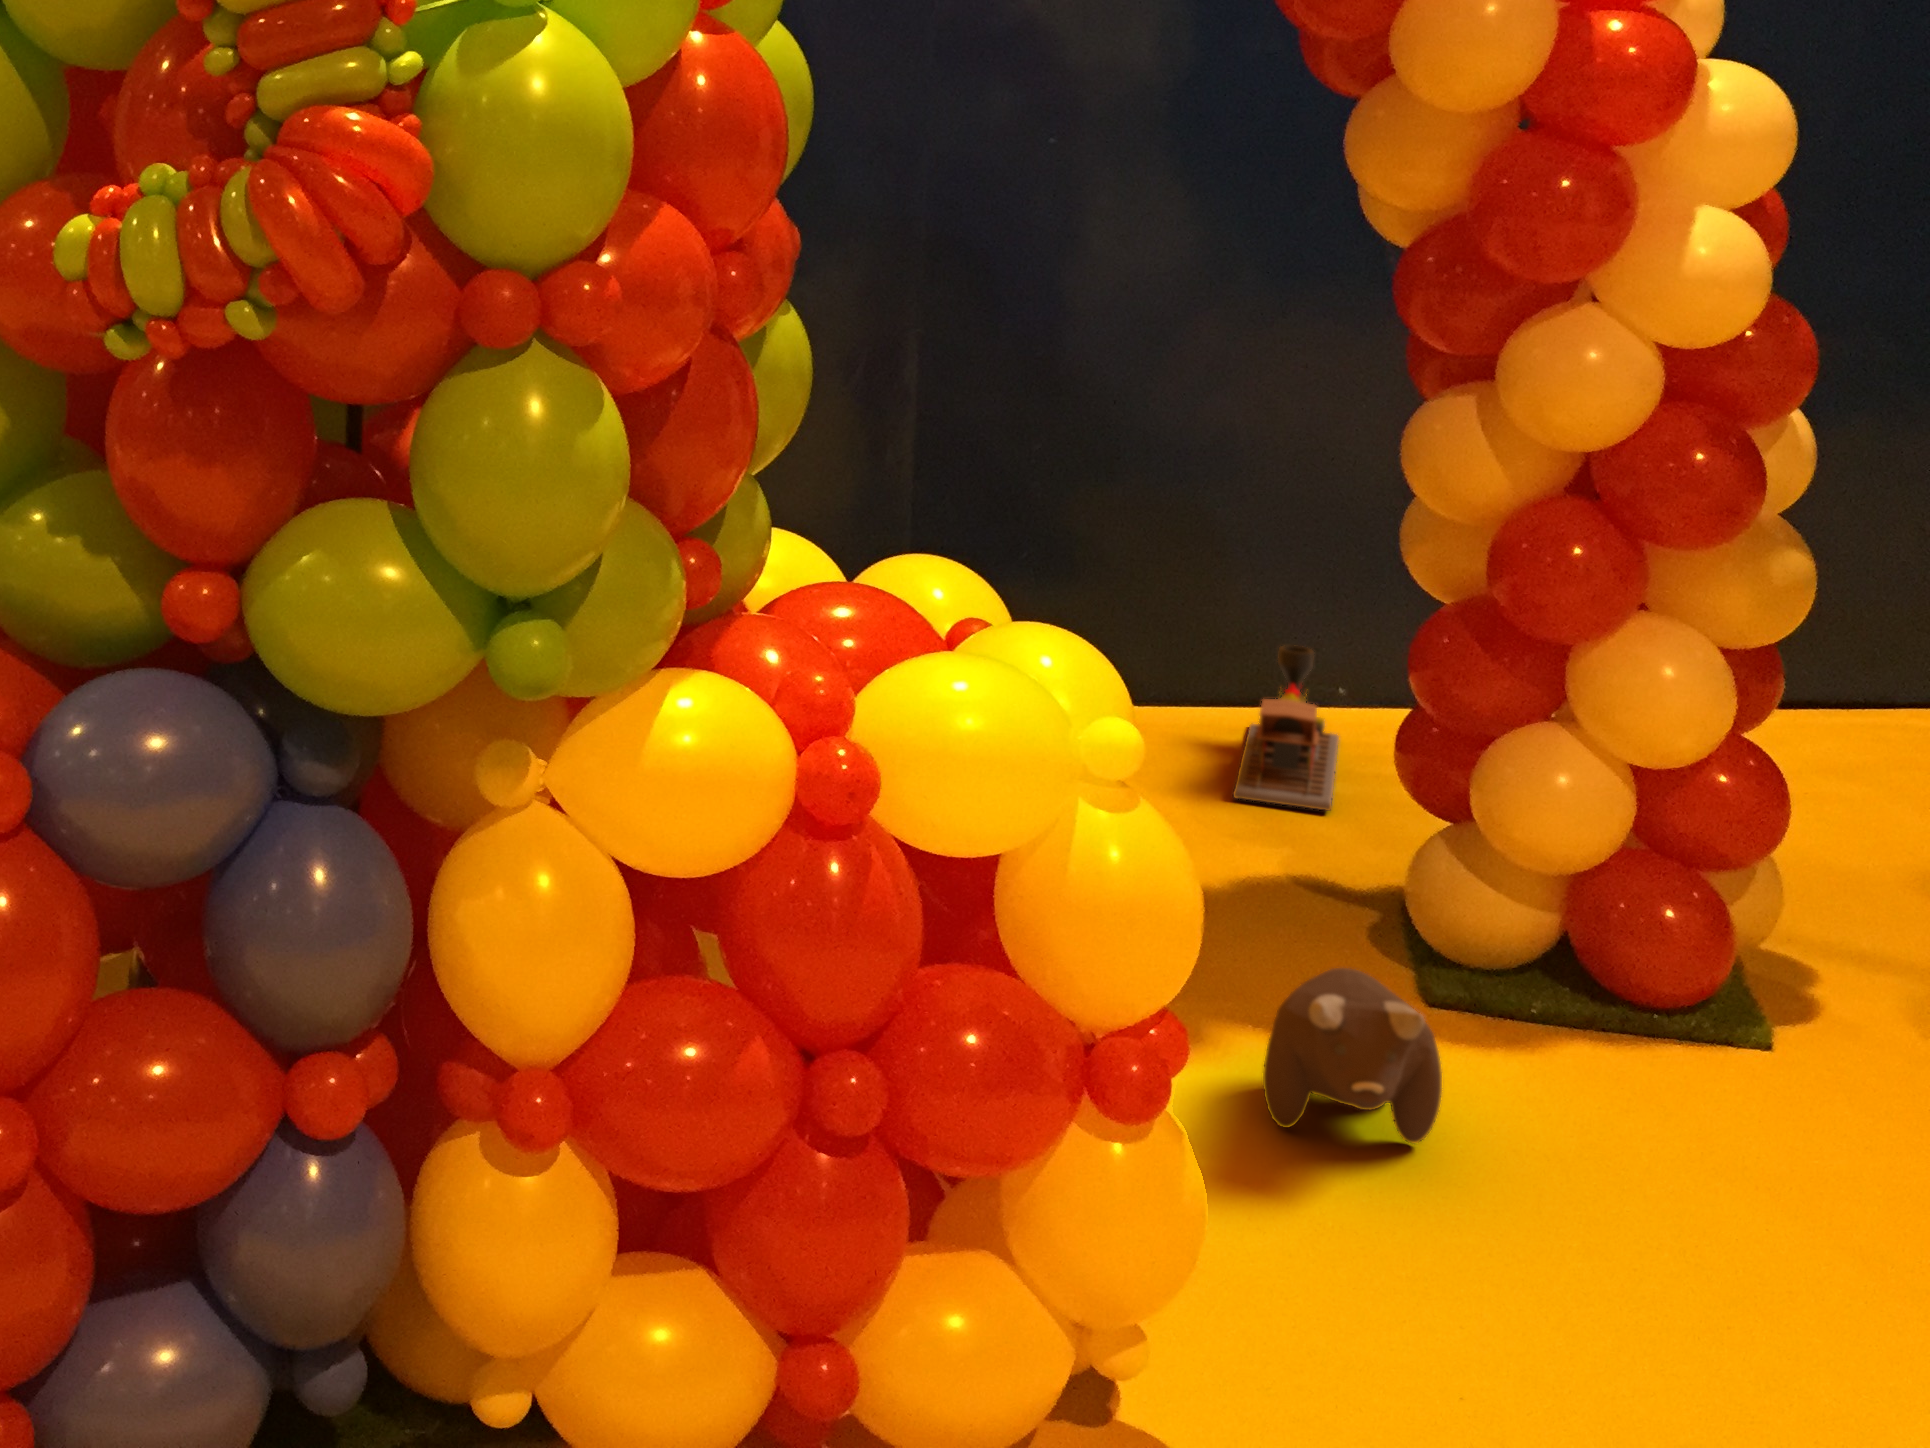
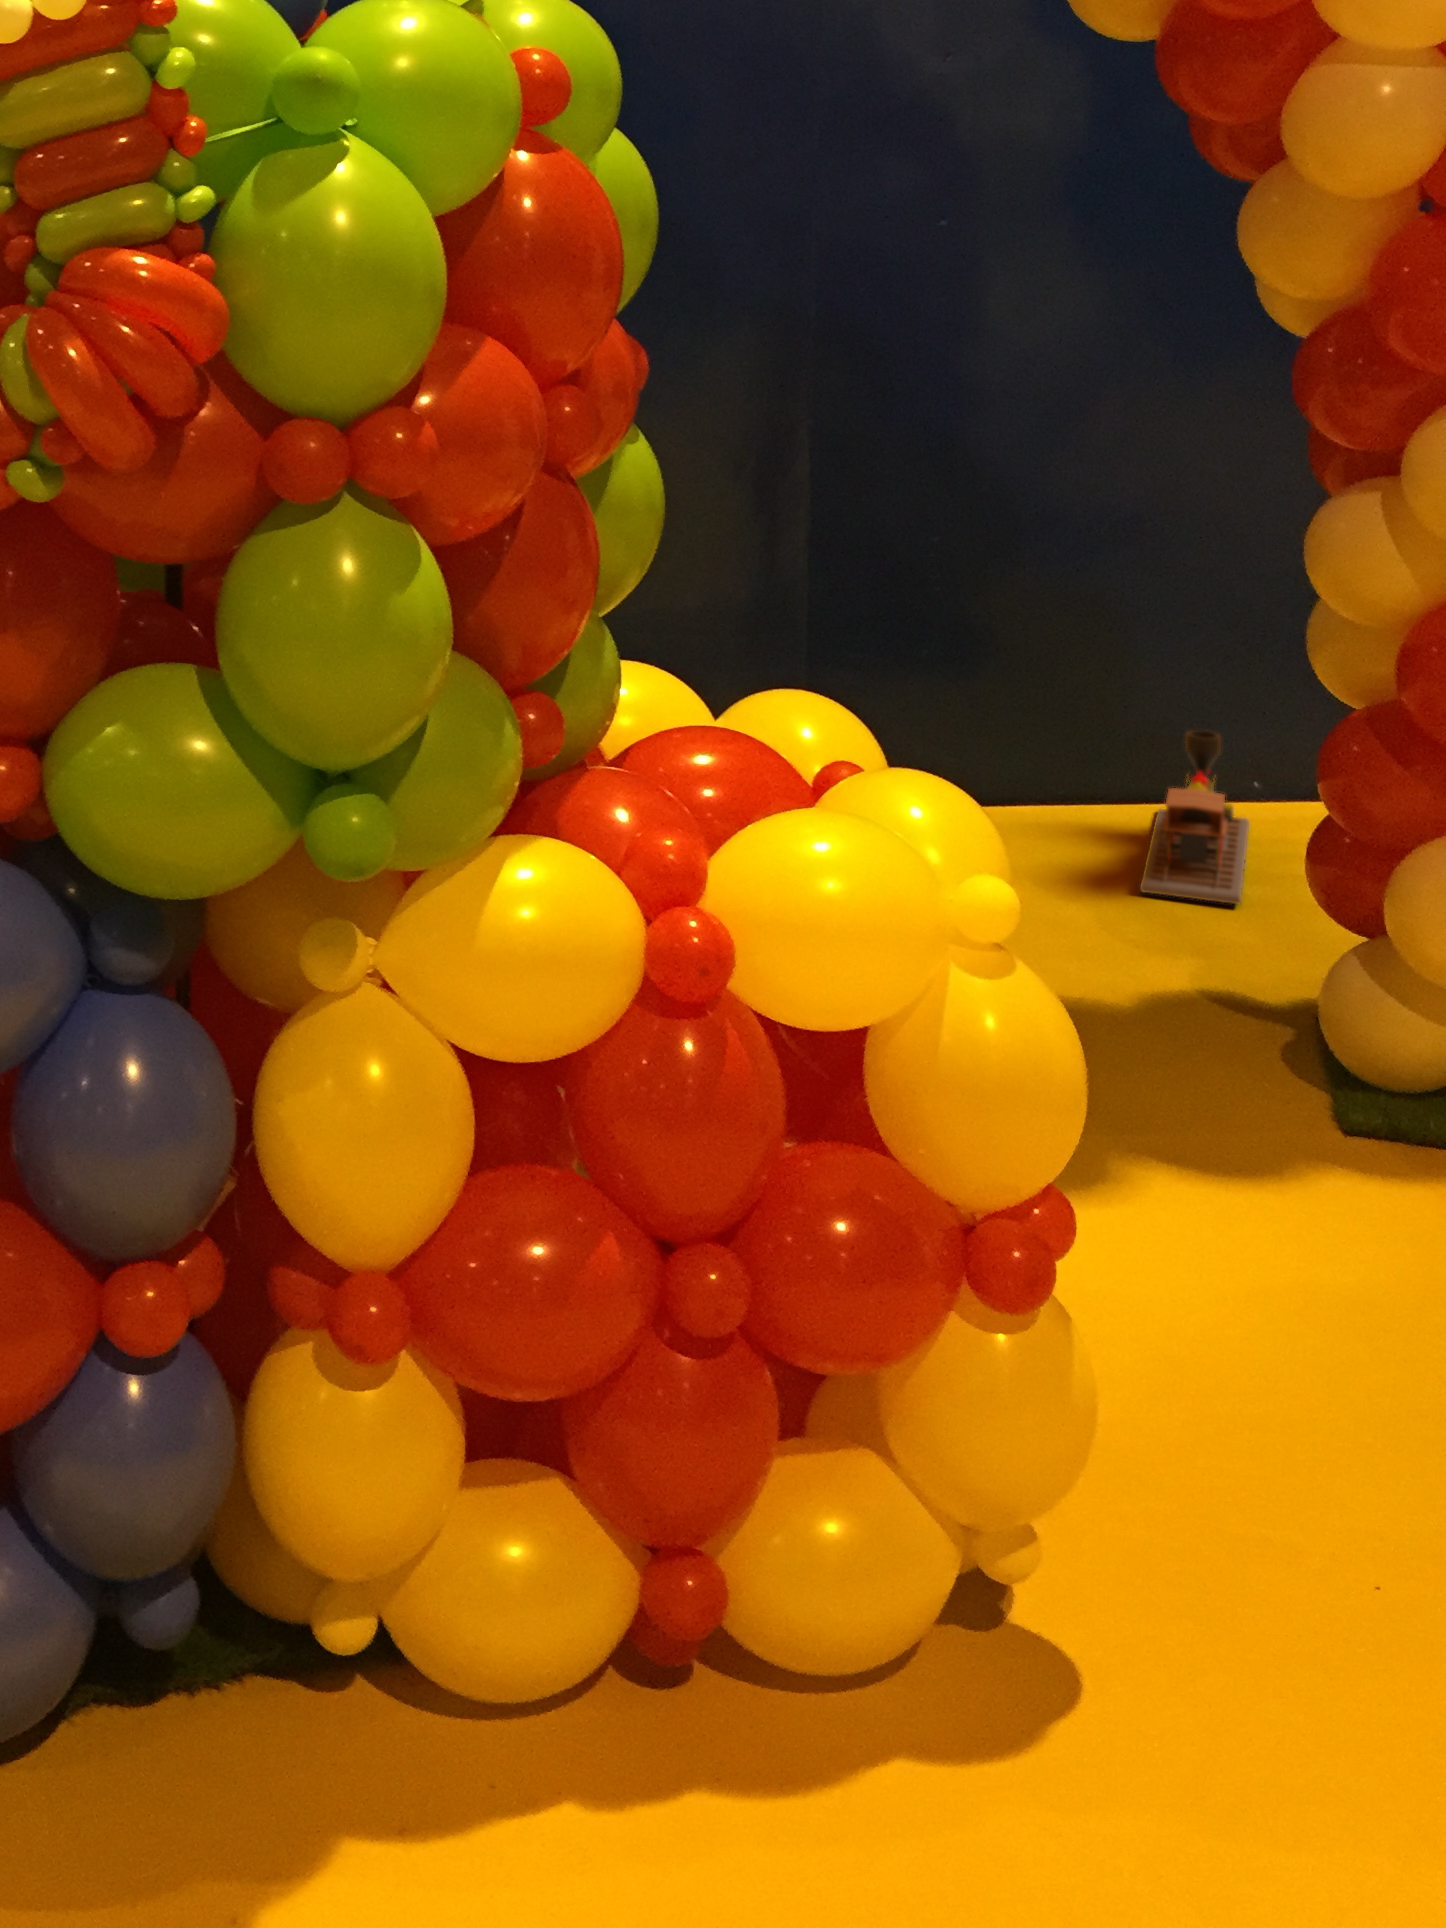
plush toy: present [1263,968,1442,1143] -> none [1167,1098,1354,1284]

